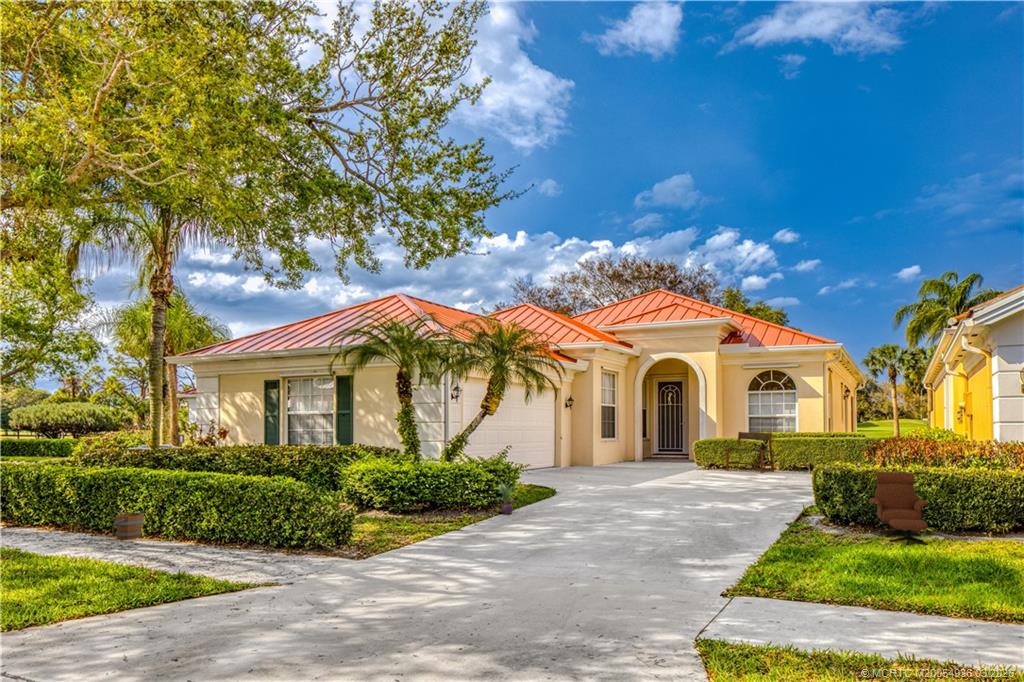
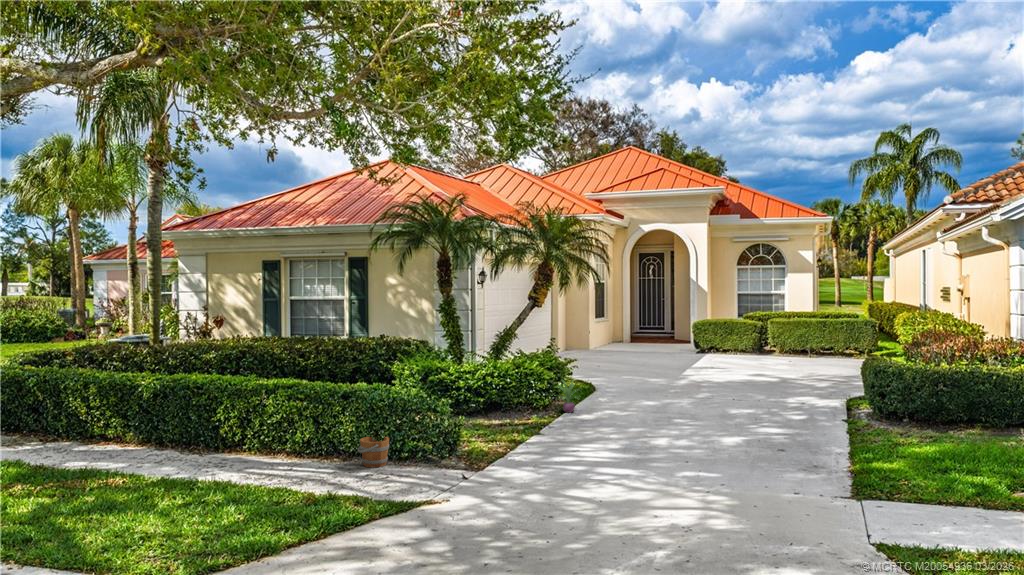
bench: present [726,432,775,473] -> none [727,313,777,356]
lounge chair: present [869,472,928,545] -> none [929,372,987,440]
bucket: present [113,513,144,540] -> present [358,437,389,468]

